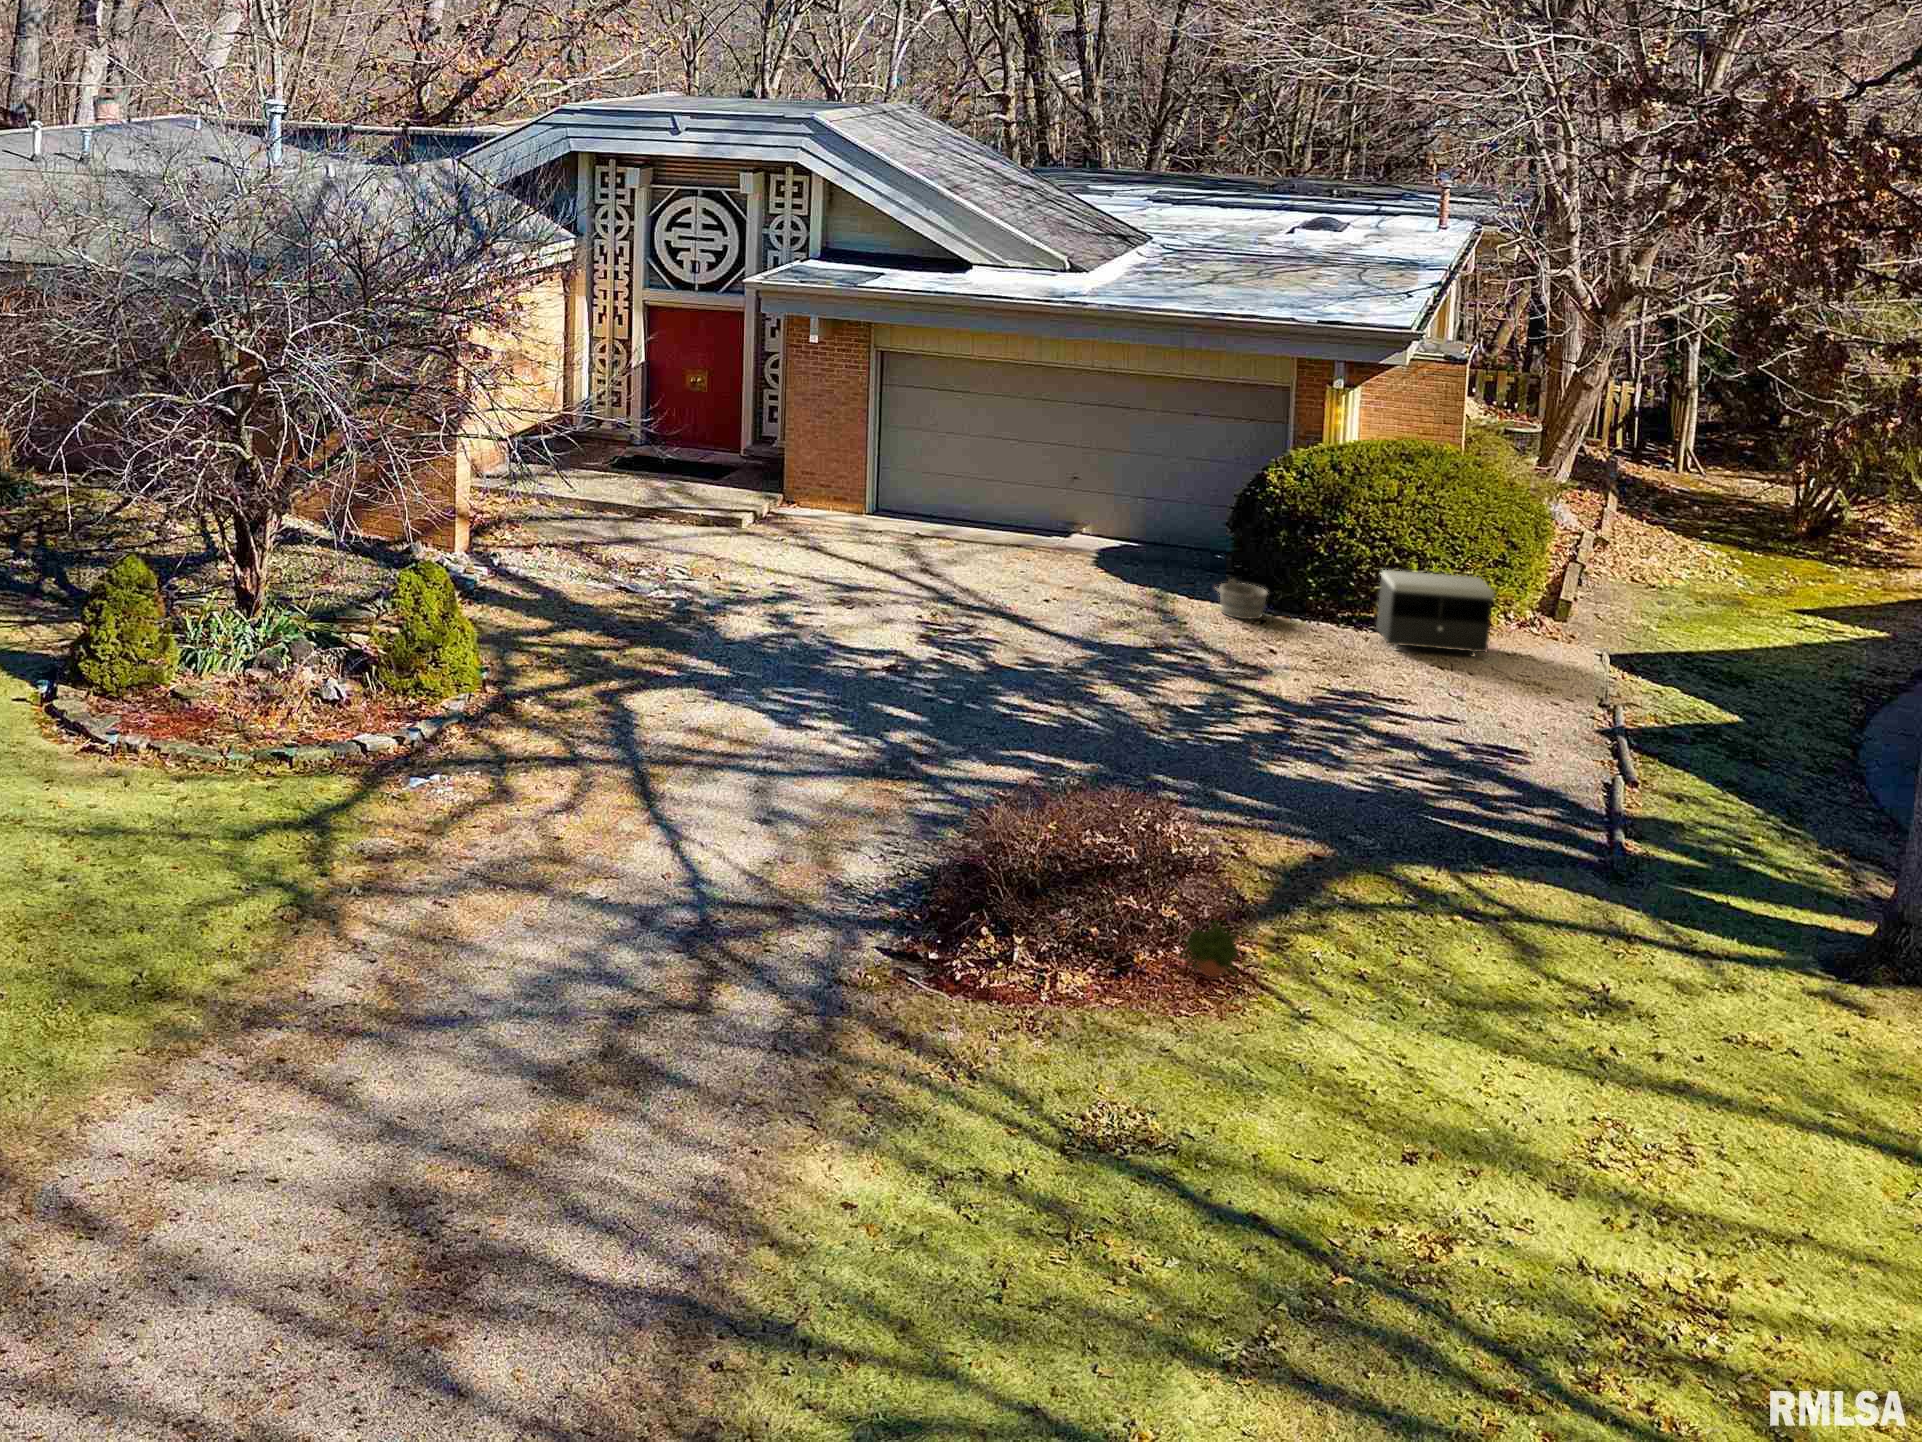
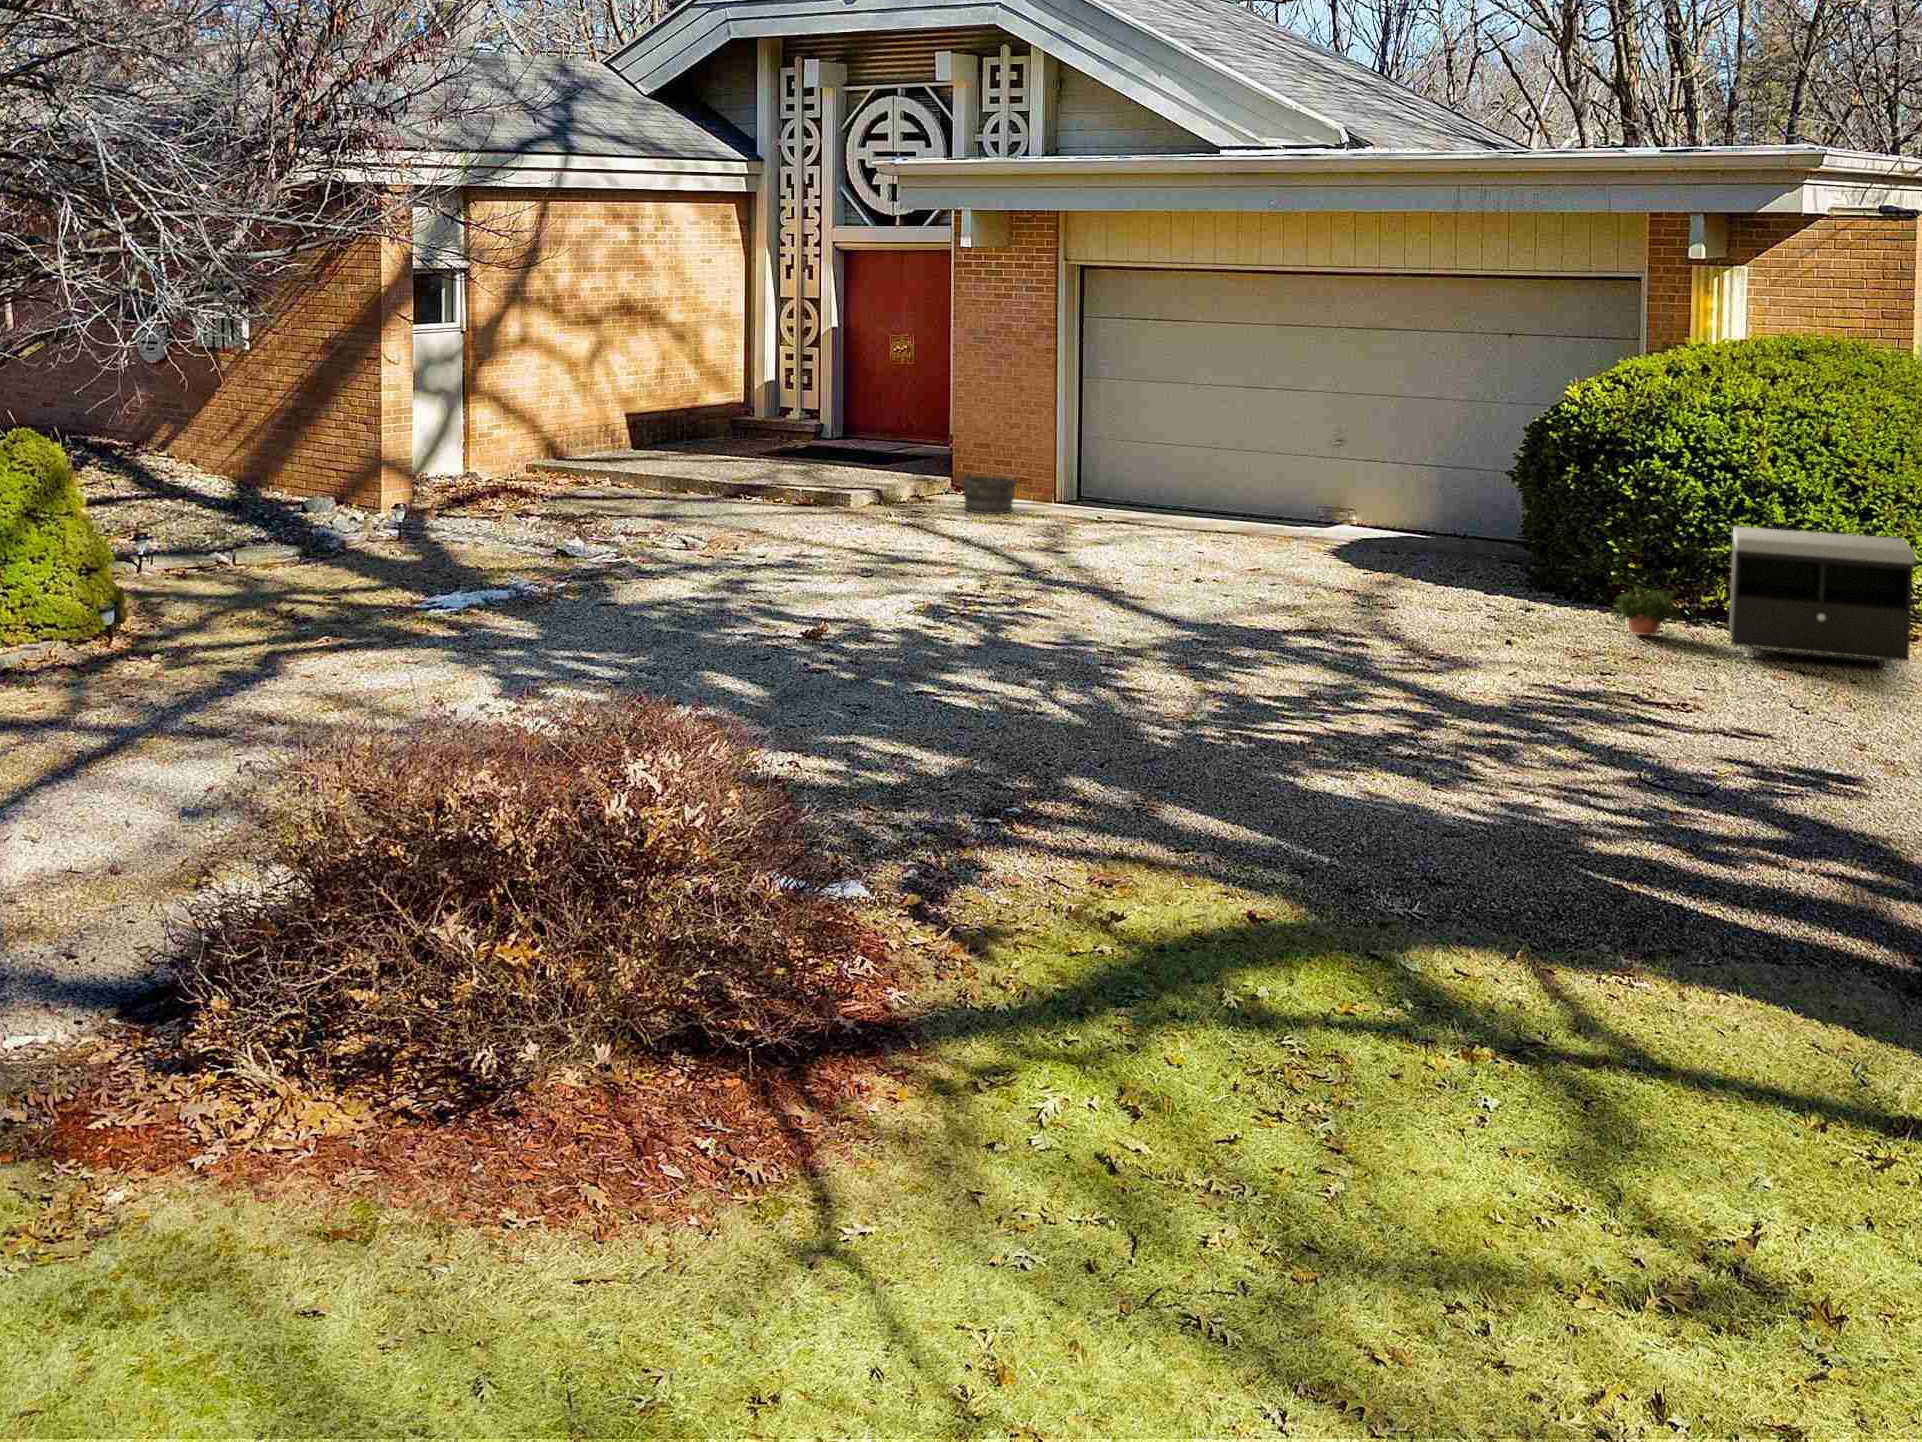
bucket: present [1215,580,1267,619] -> present [961,473,1016,514]
potted plant: present [1179,922,1239,977] -> present [1613,584,1680,639]

